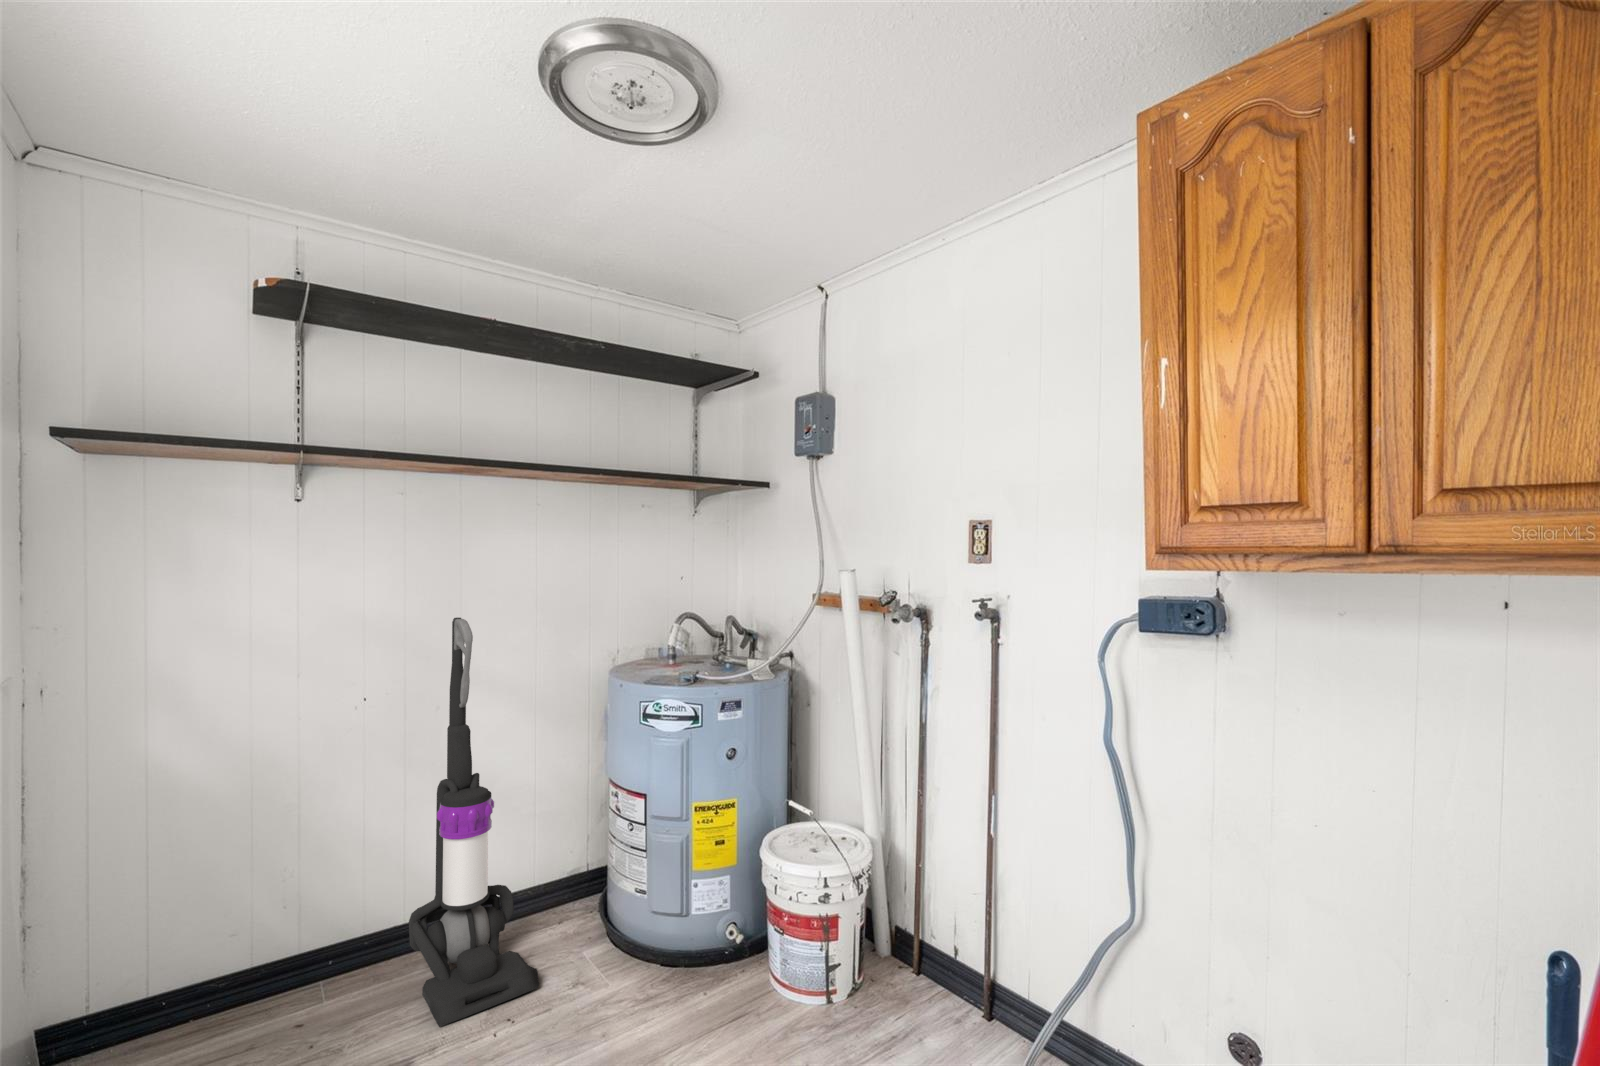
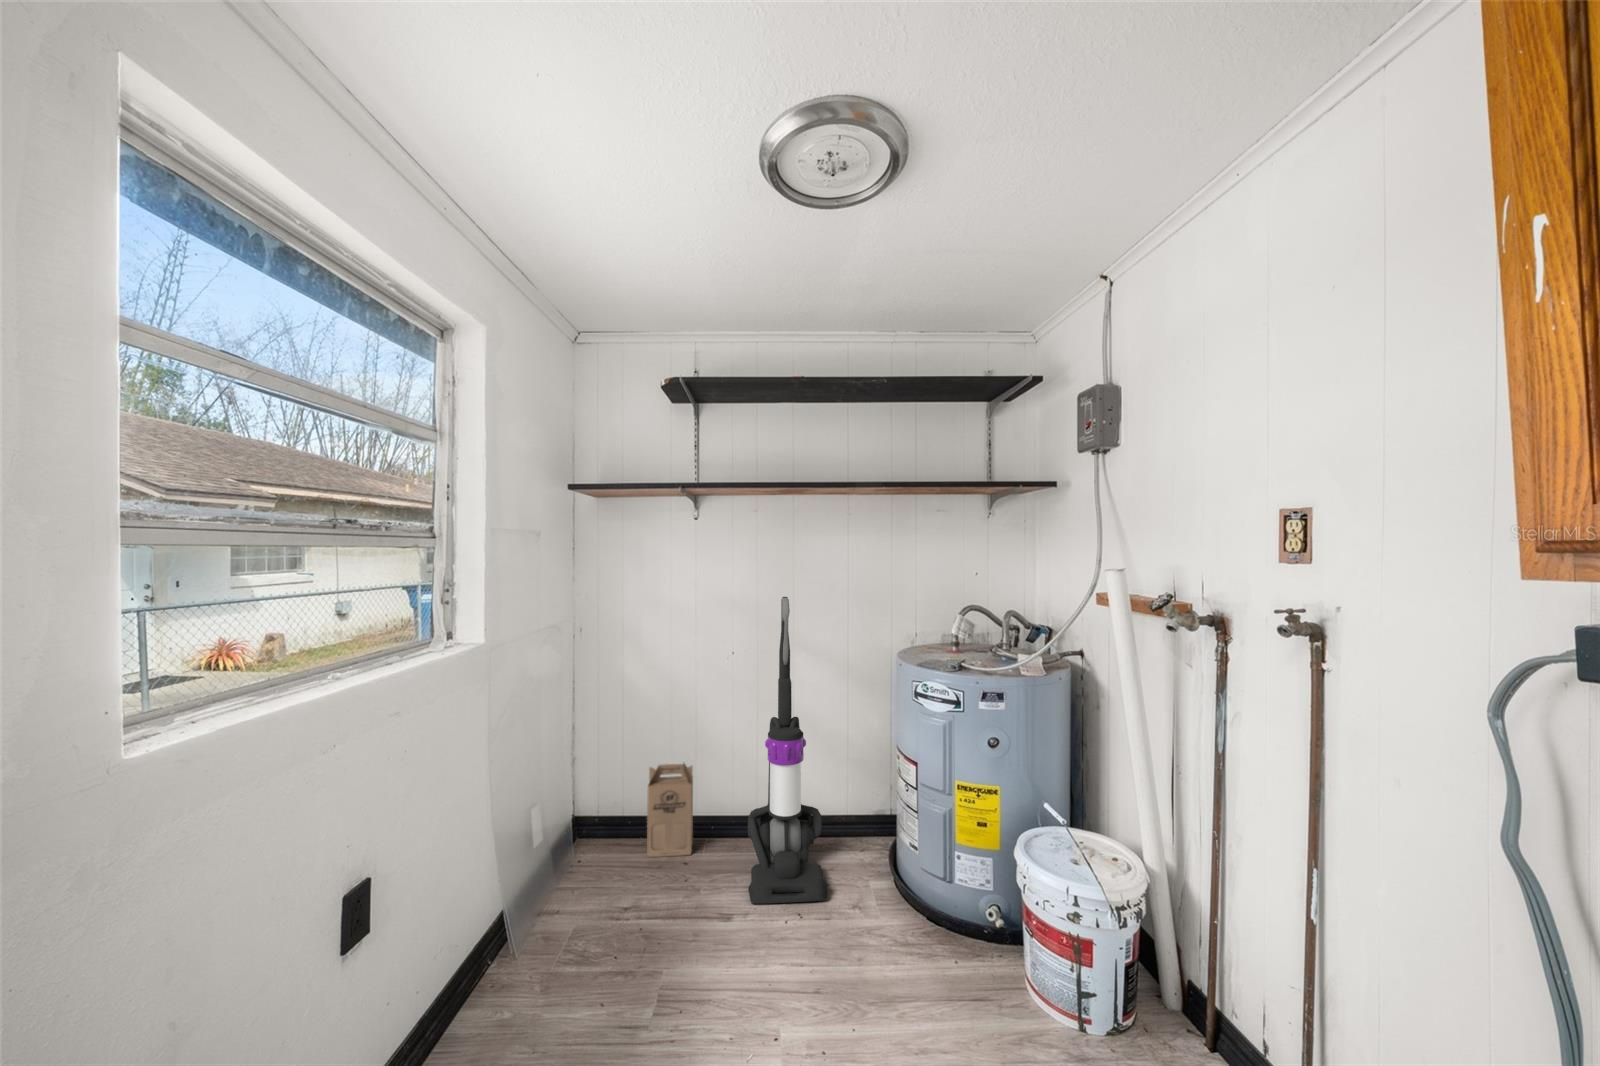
cardboard box: none [228,872,312,1032] -> present [647,763,693,857]

